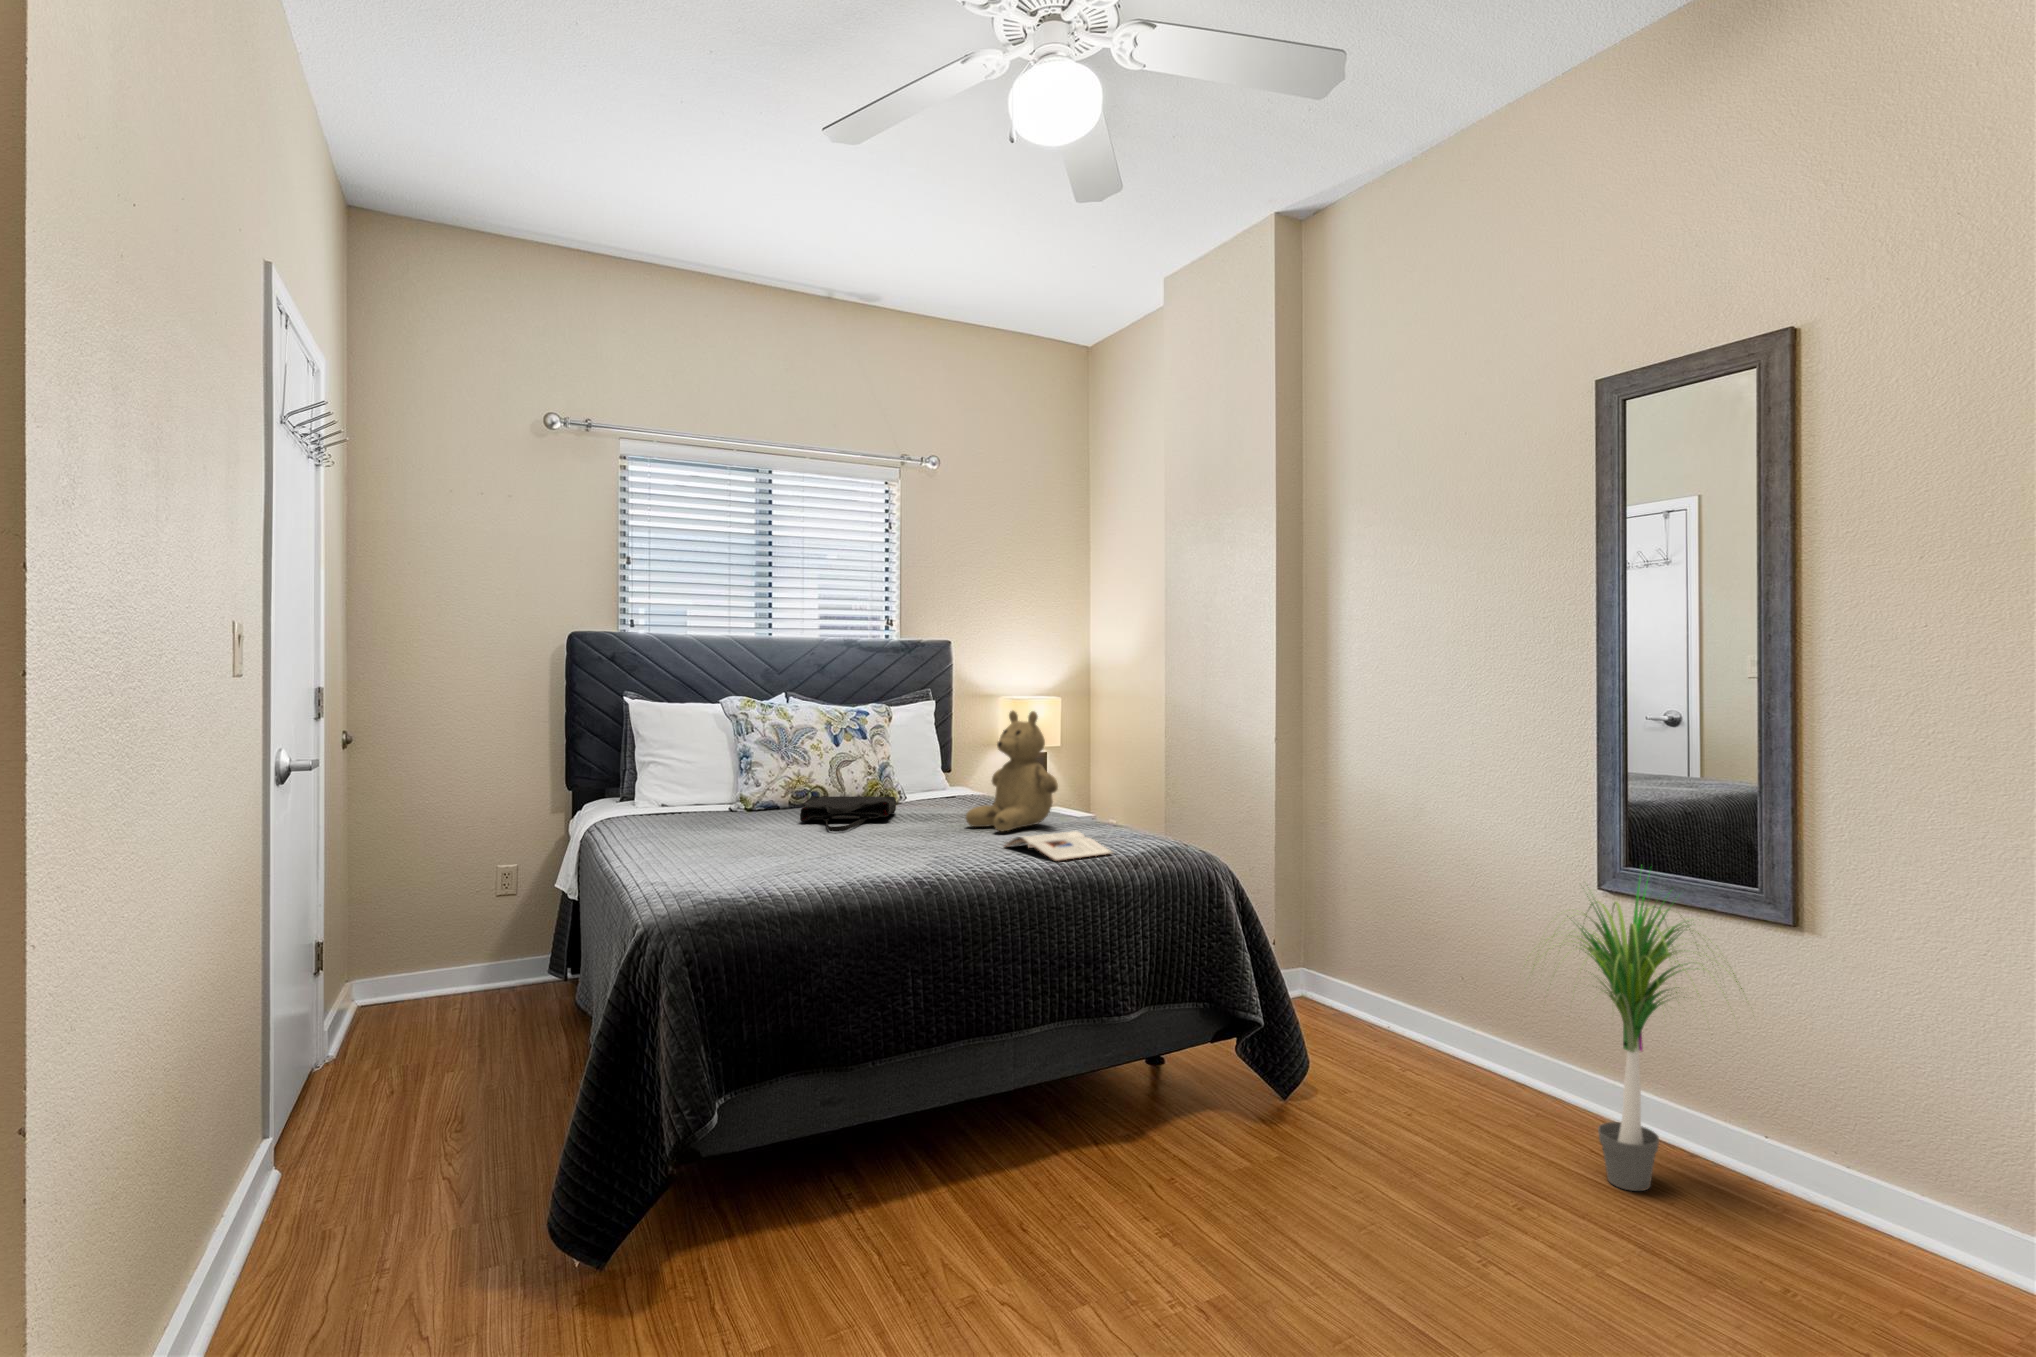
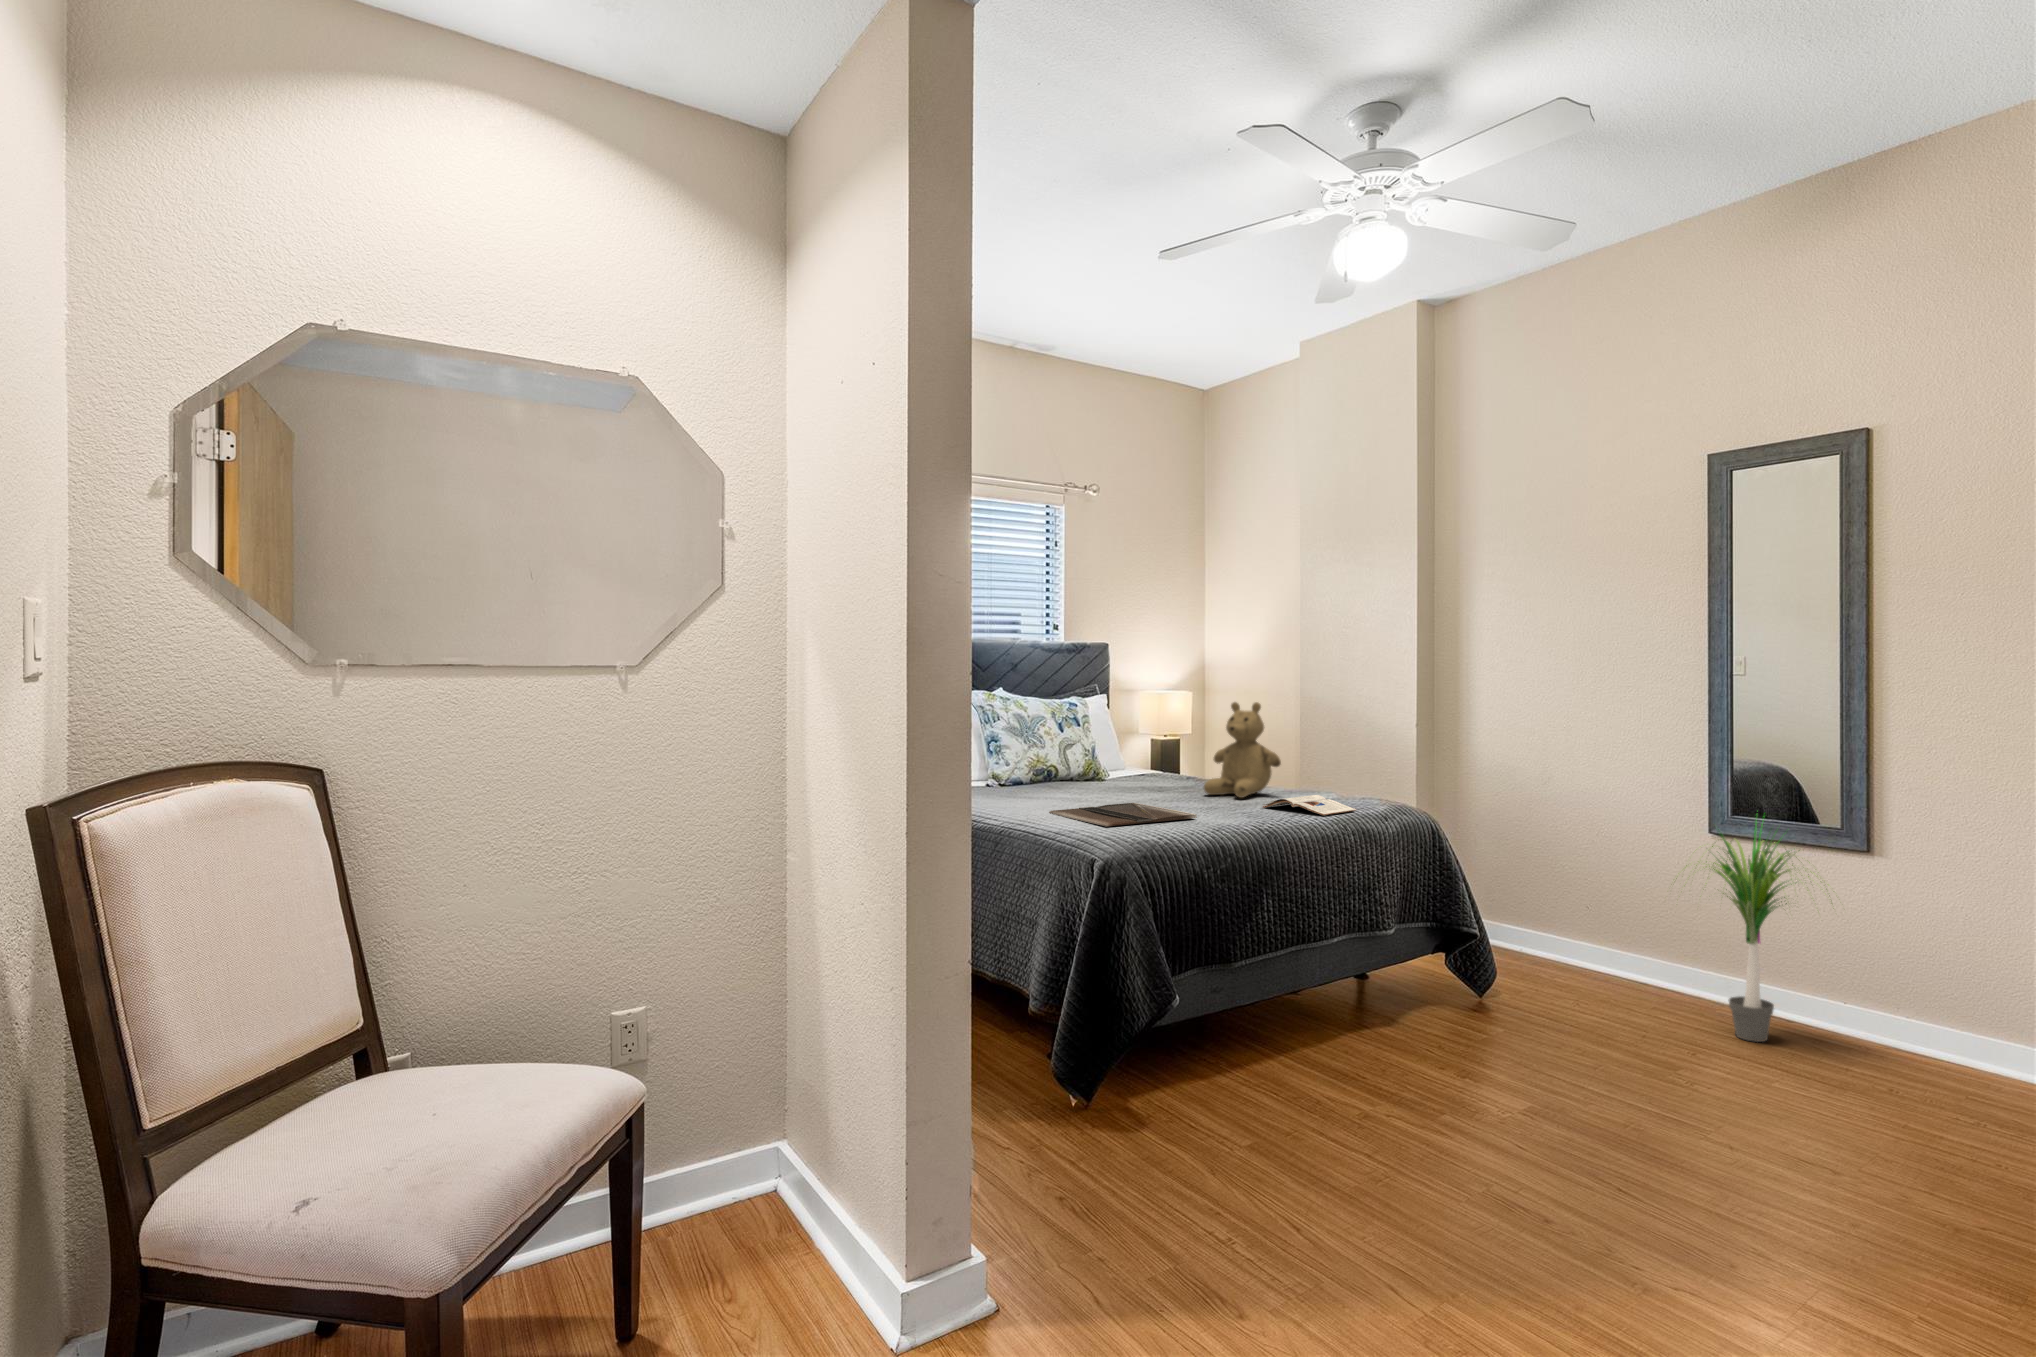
tote bag: present [800,796,896,832] -> none [1055,773,1135,799]
laptop: none [720,838,882,875] -> present [1049,803,1197,826]

